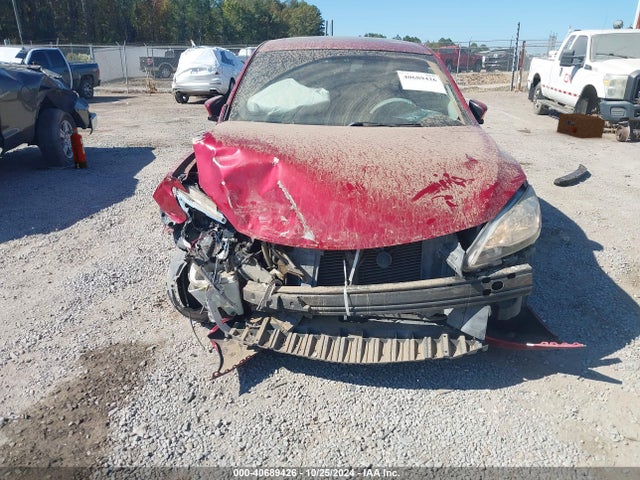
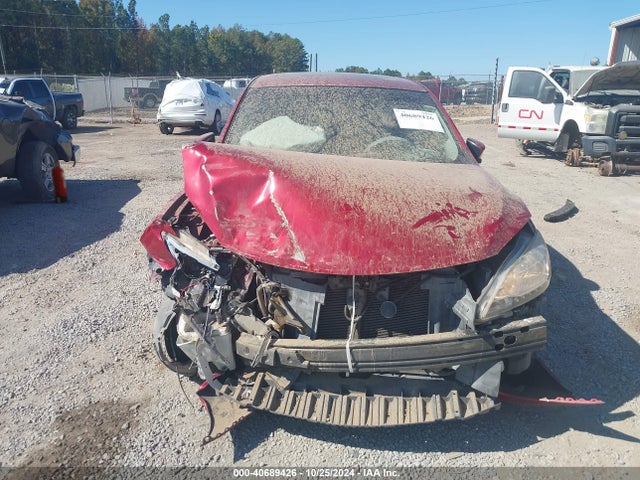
cardboard box: present [557,113,605,138] -> none [540,148,588,172]

